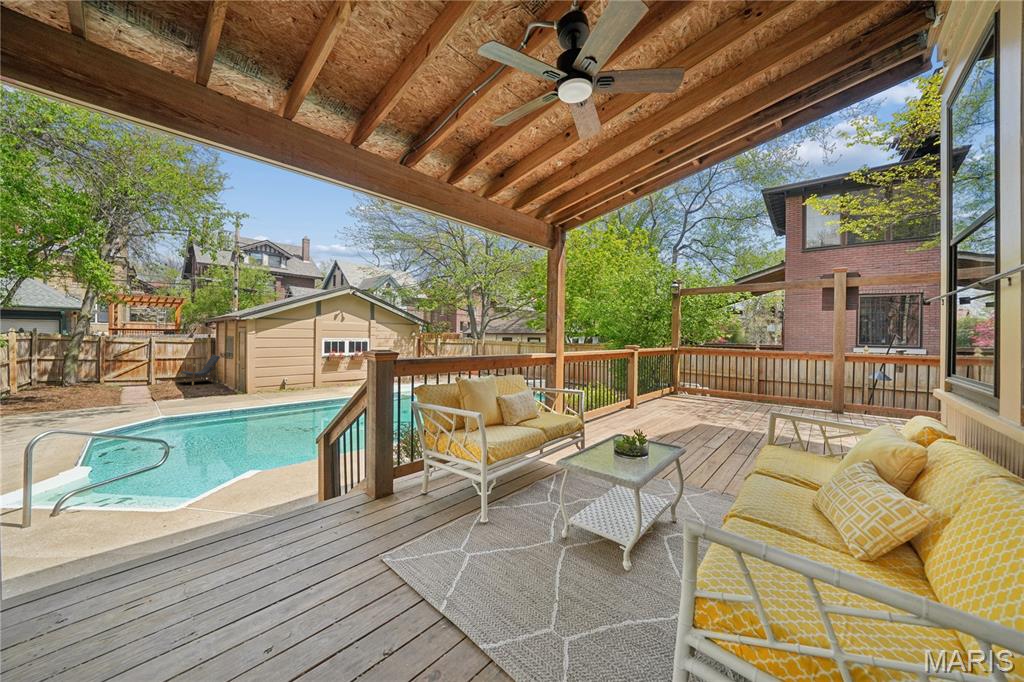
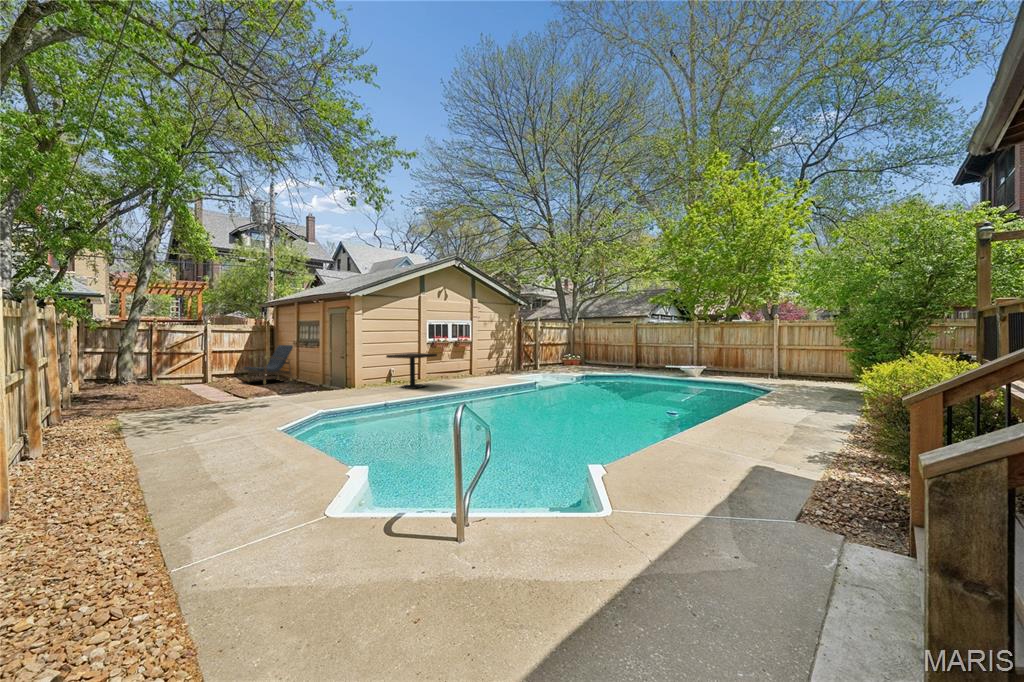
side table: none [280,365,320,393] -> present [386,353,437,389]

